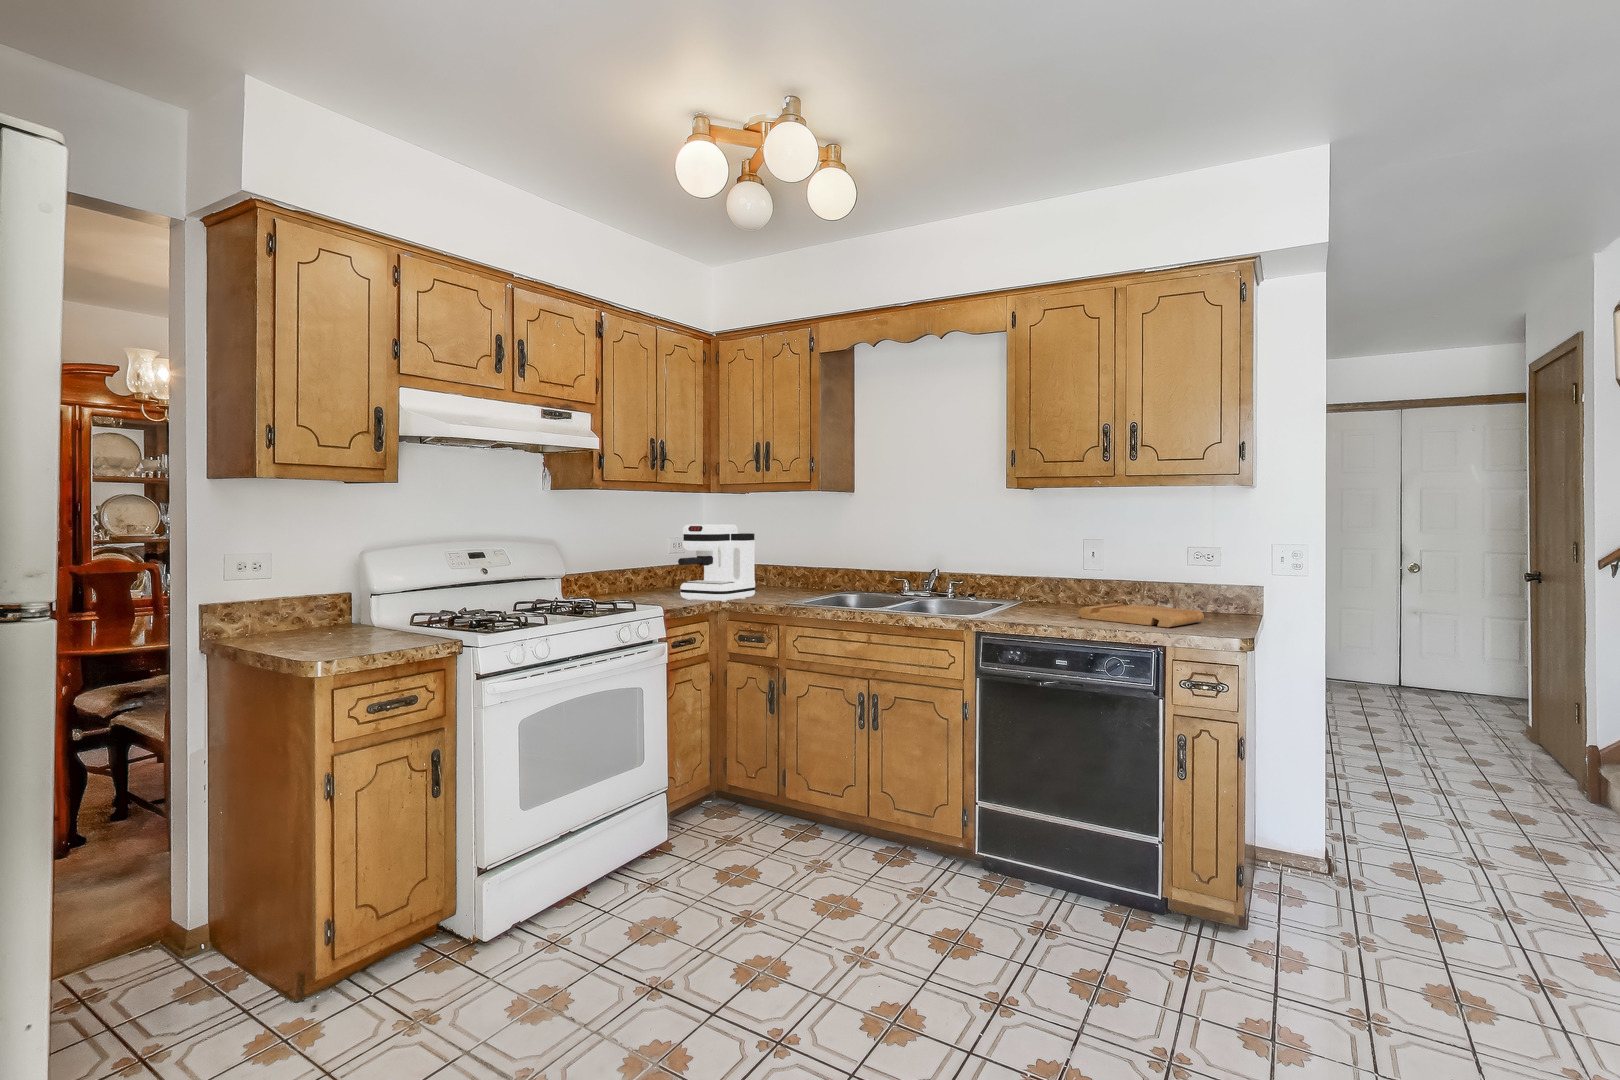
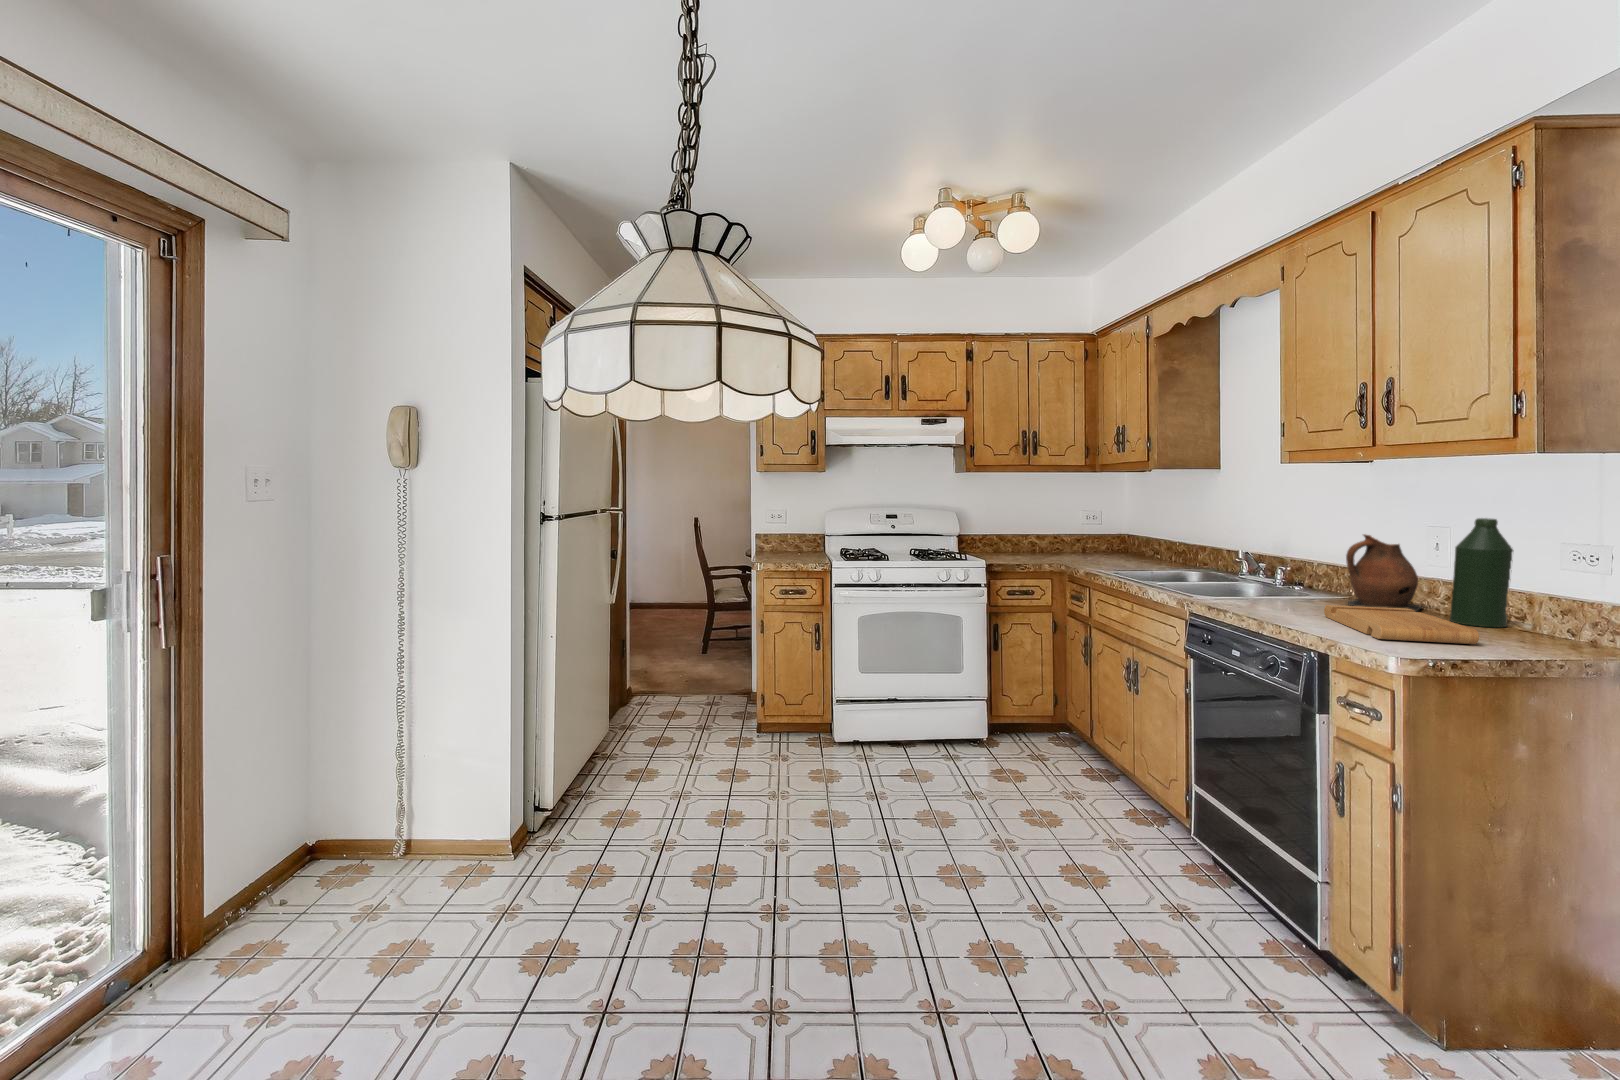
coffee maker: present [678,524,755,602] -> none [1025,500,1098,563]
bottle: none [1120,528,1154,612] -> present [1450,518,1513,627]
ceramic pitcher: none [1036,546,1097,609] -> present [1346,534,1423,612]

